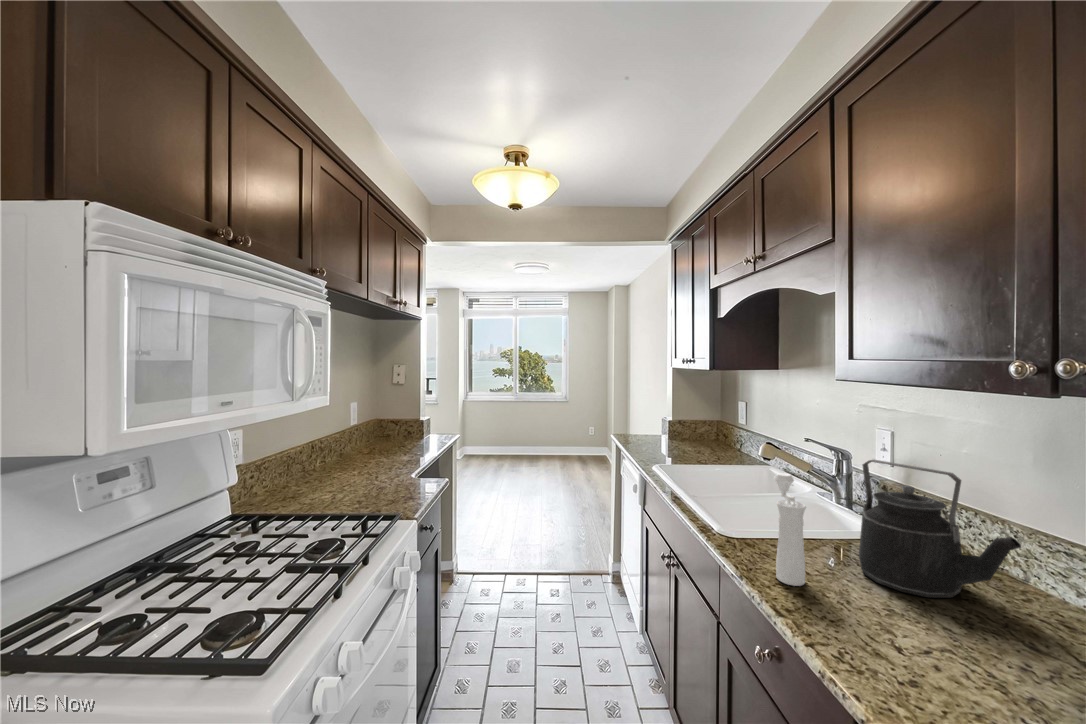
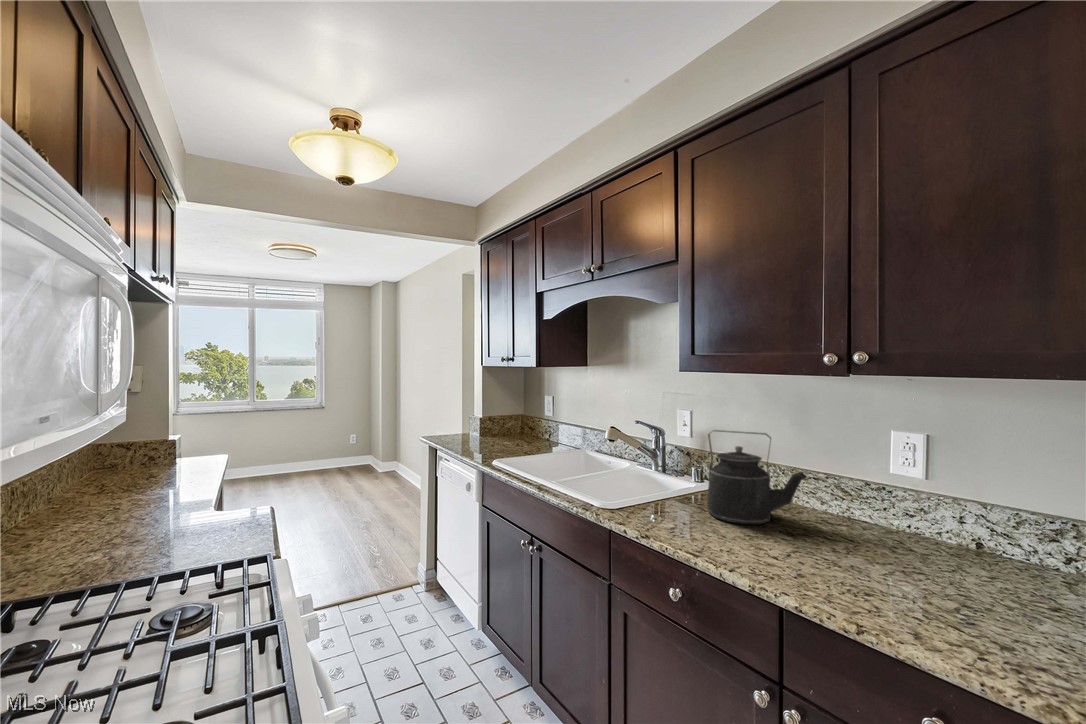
pepper mill: present [774,473,806,586] -> none [654,448,692,537]

